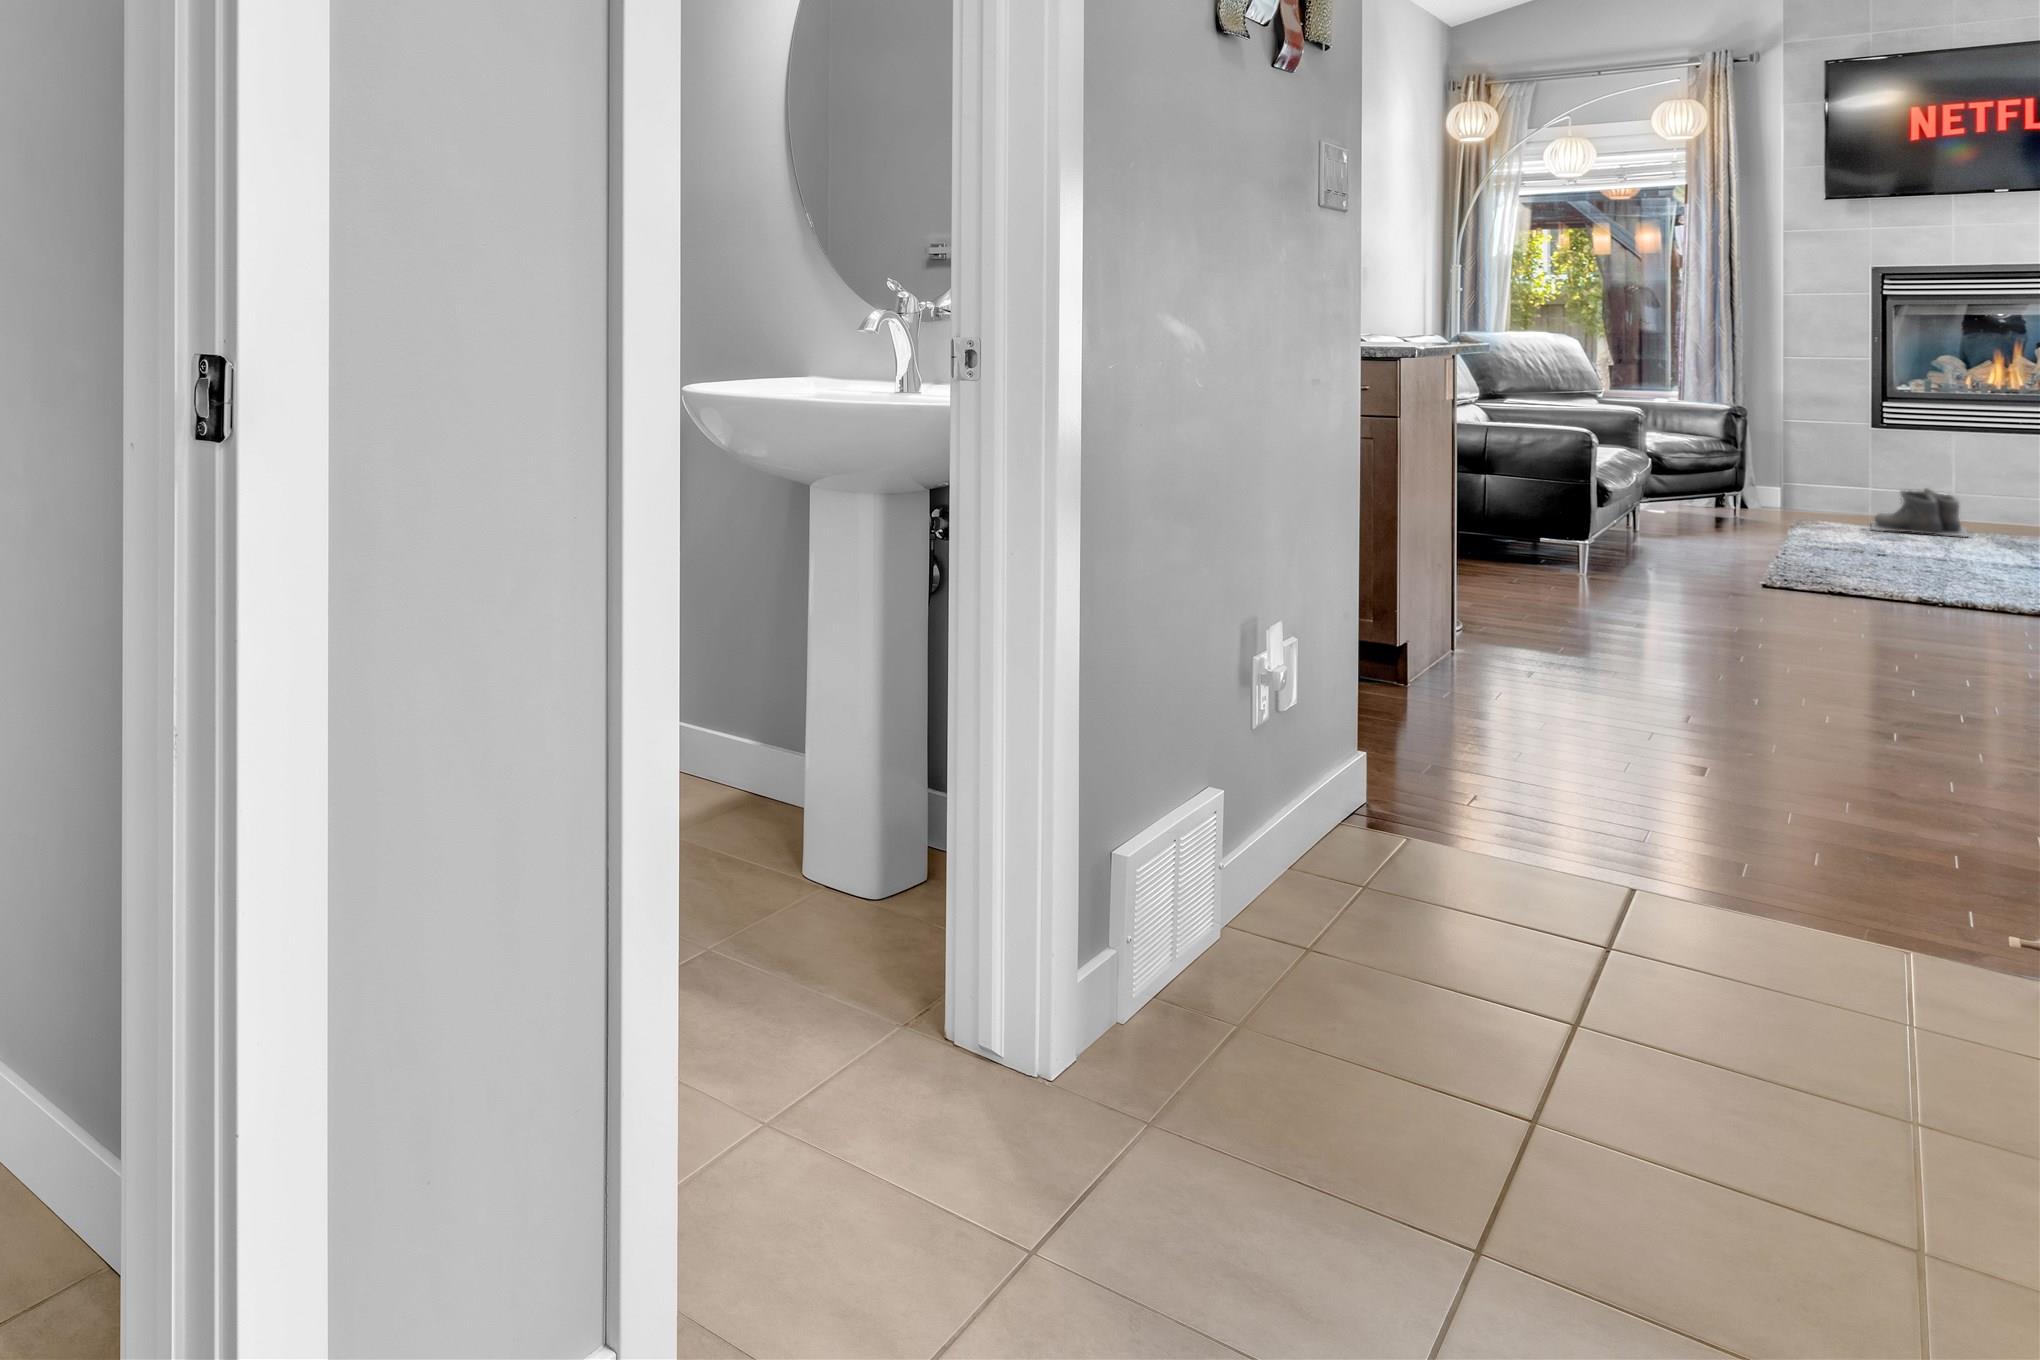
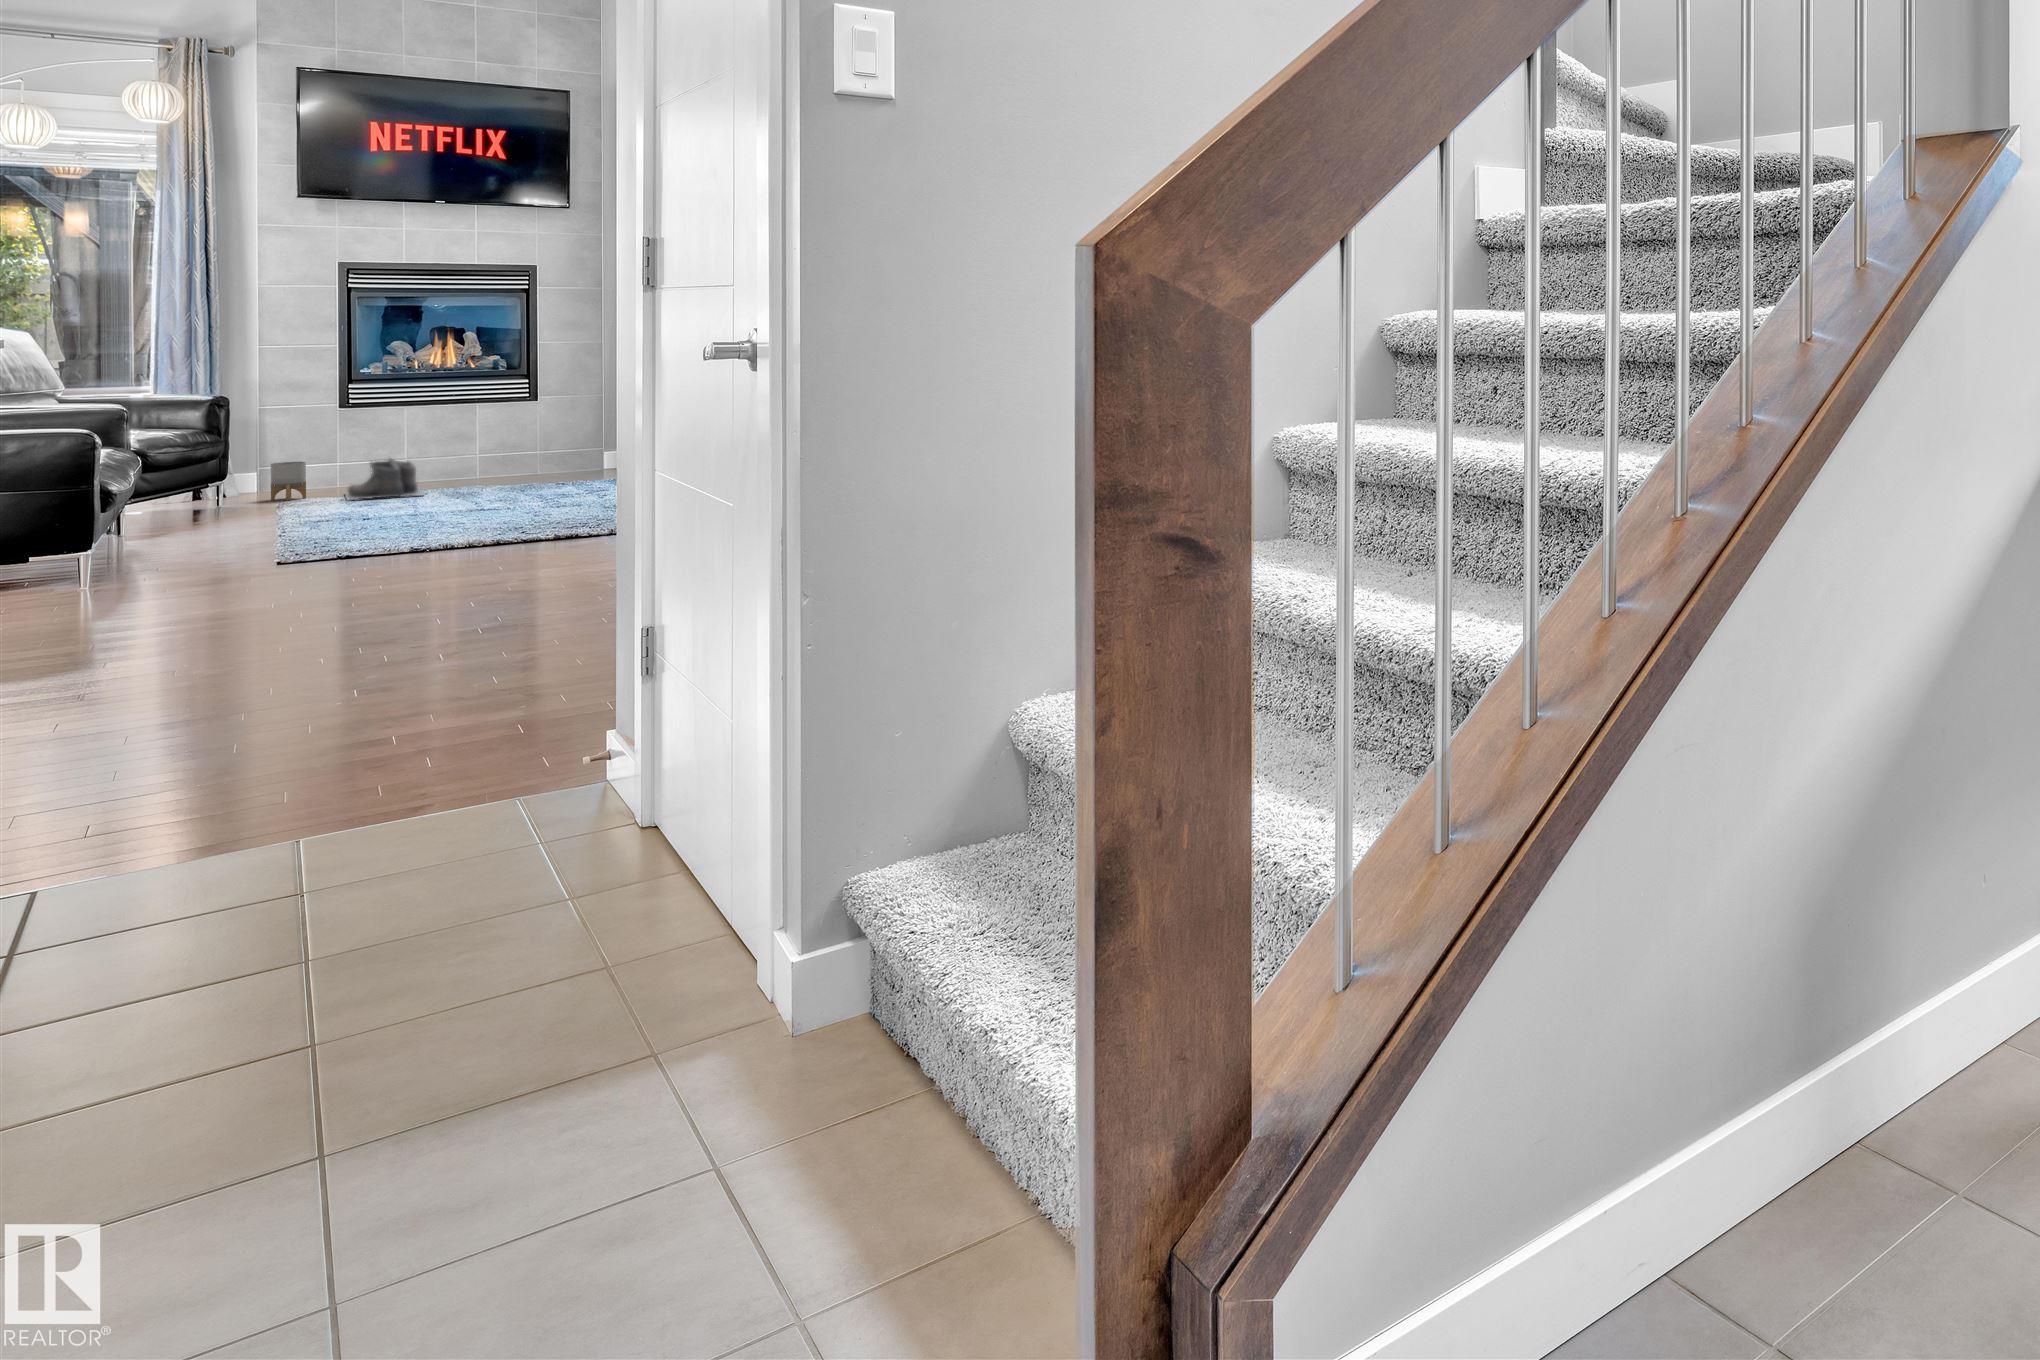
planter: none [1790,480,1828,521] -> present [271,462,306,500]

